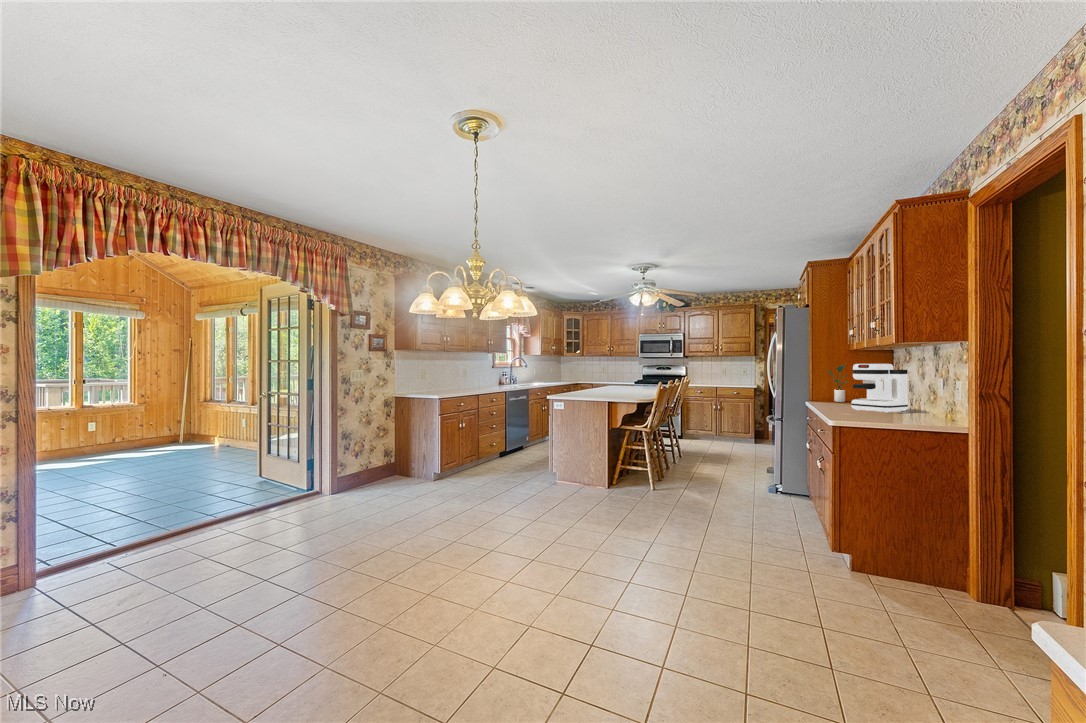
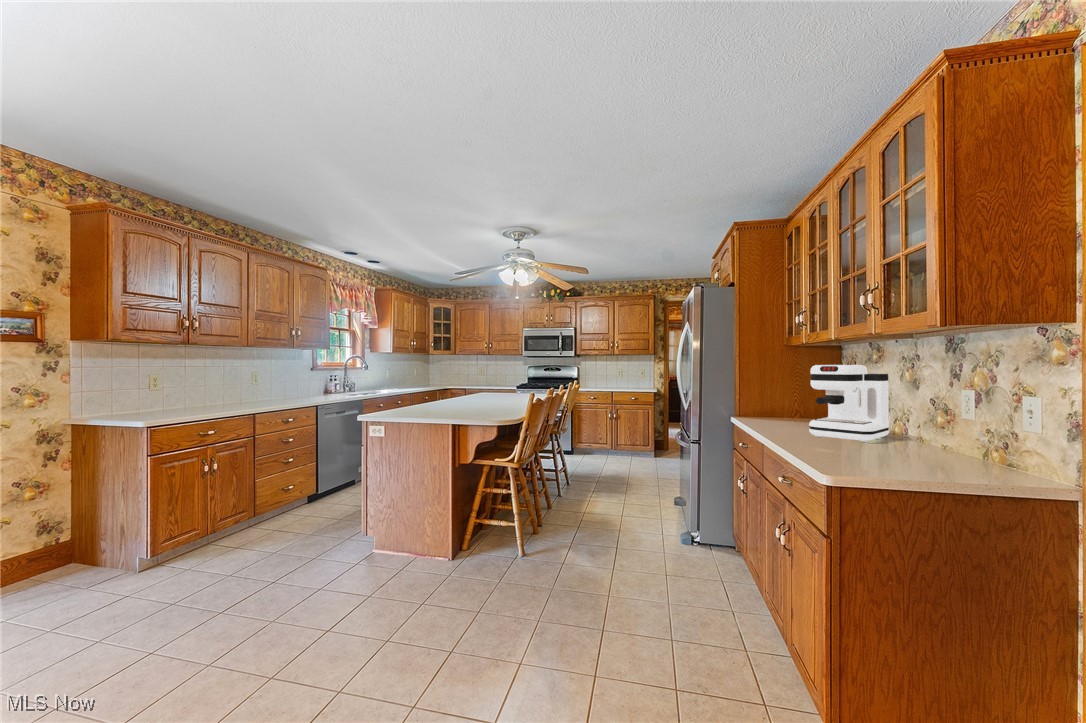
potted plant: present [828,364,848,402] -> none [758,360,789,418]

